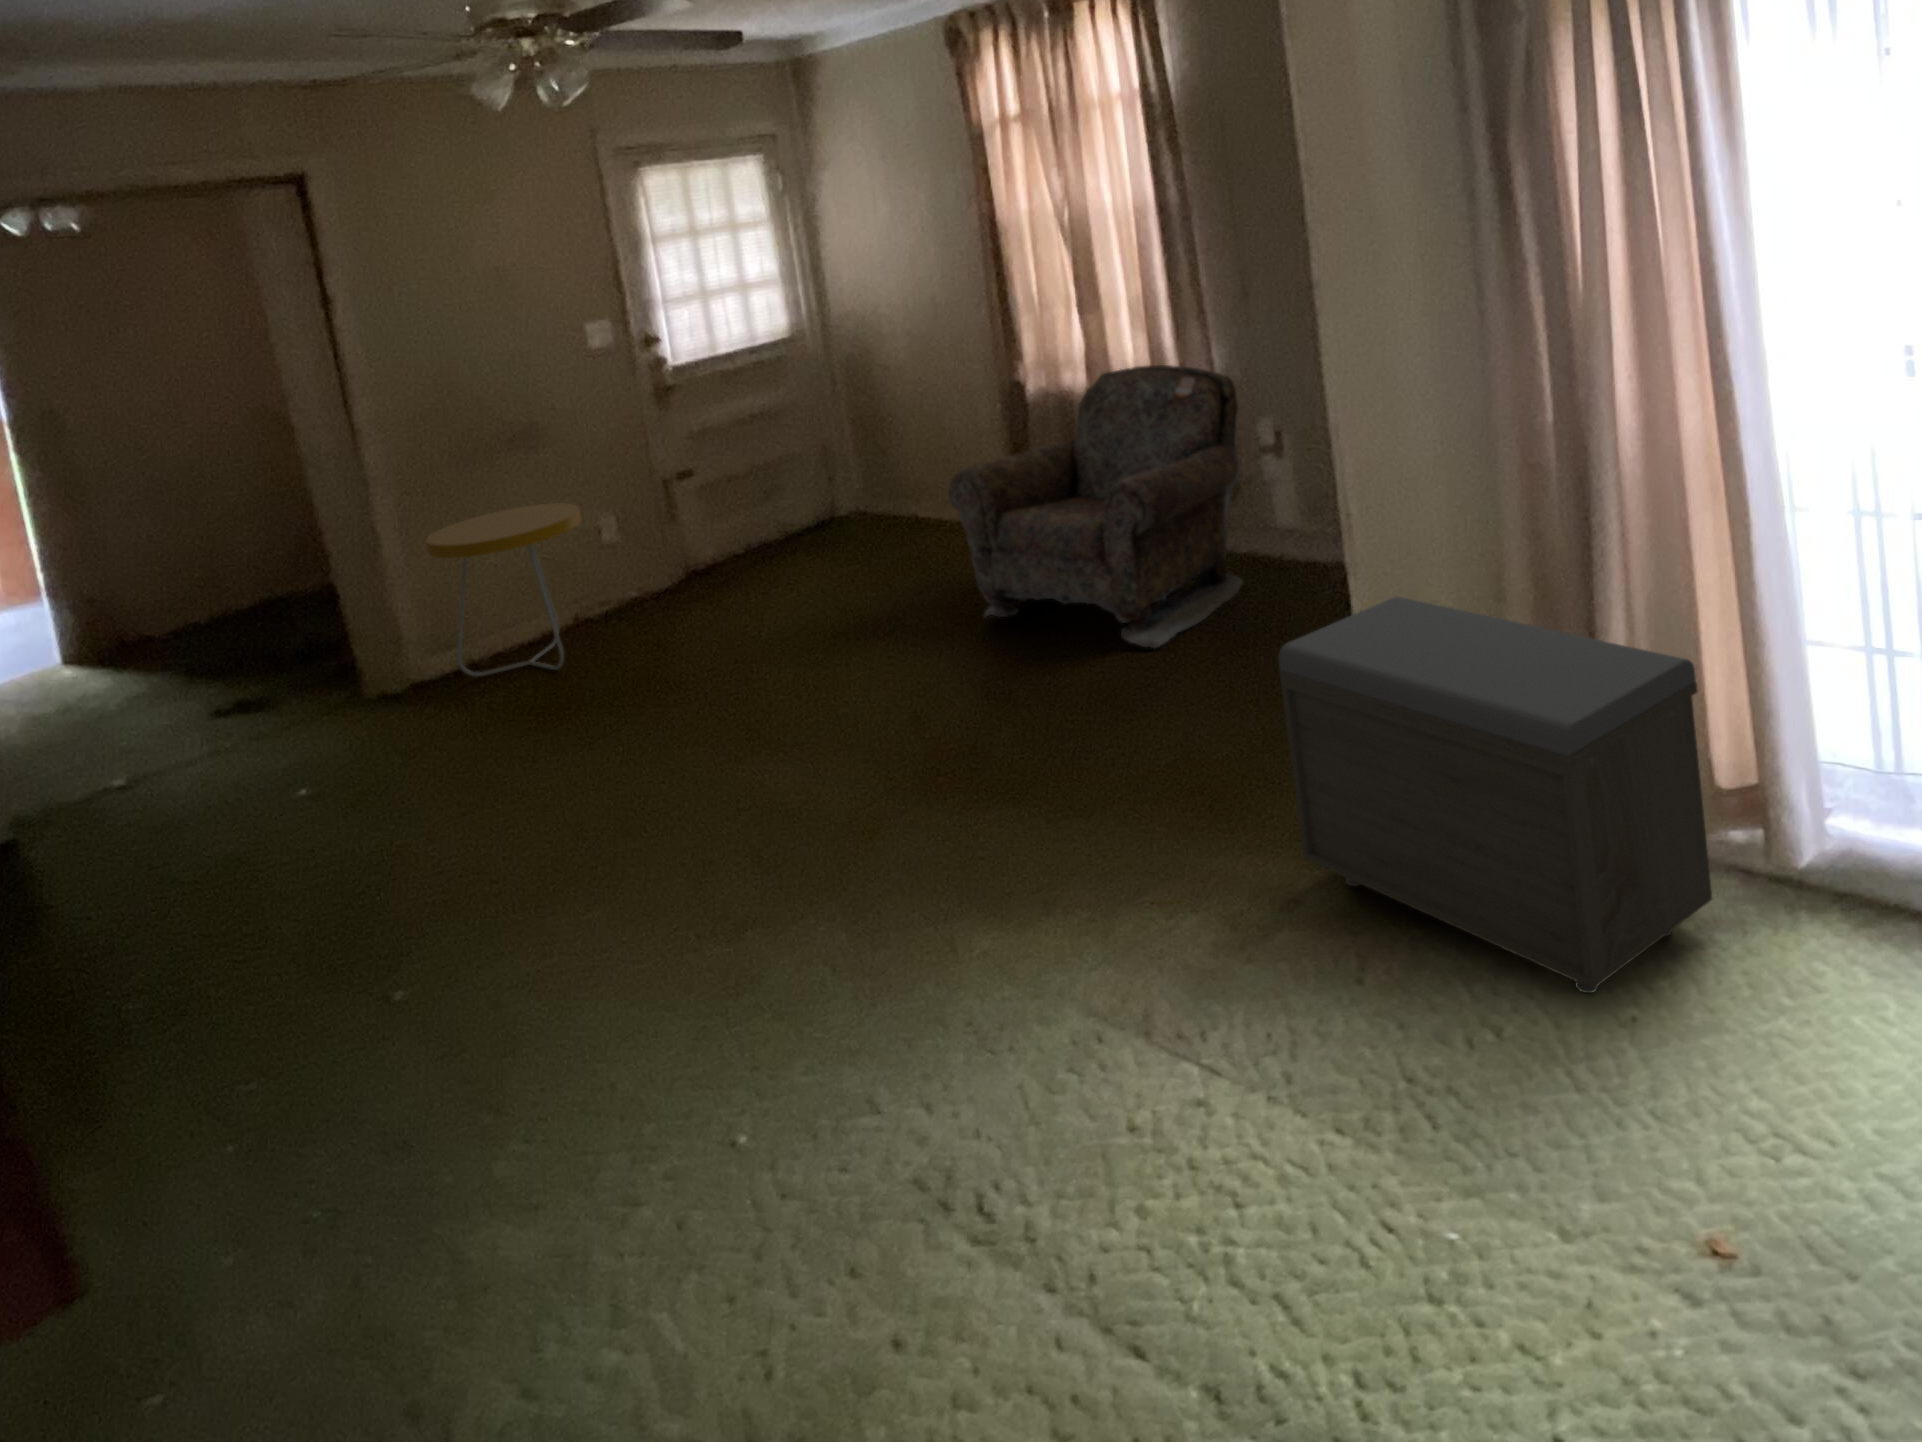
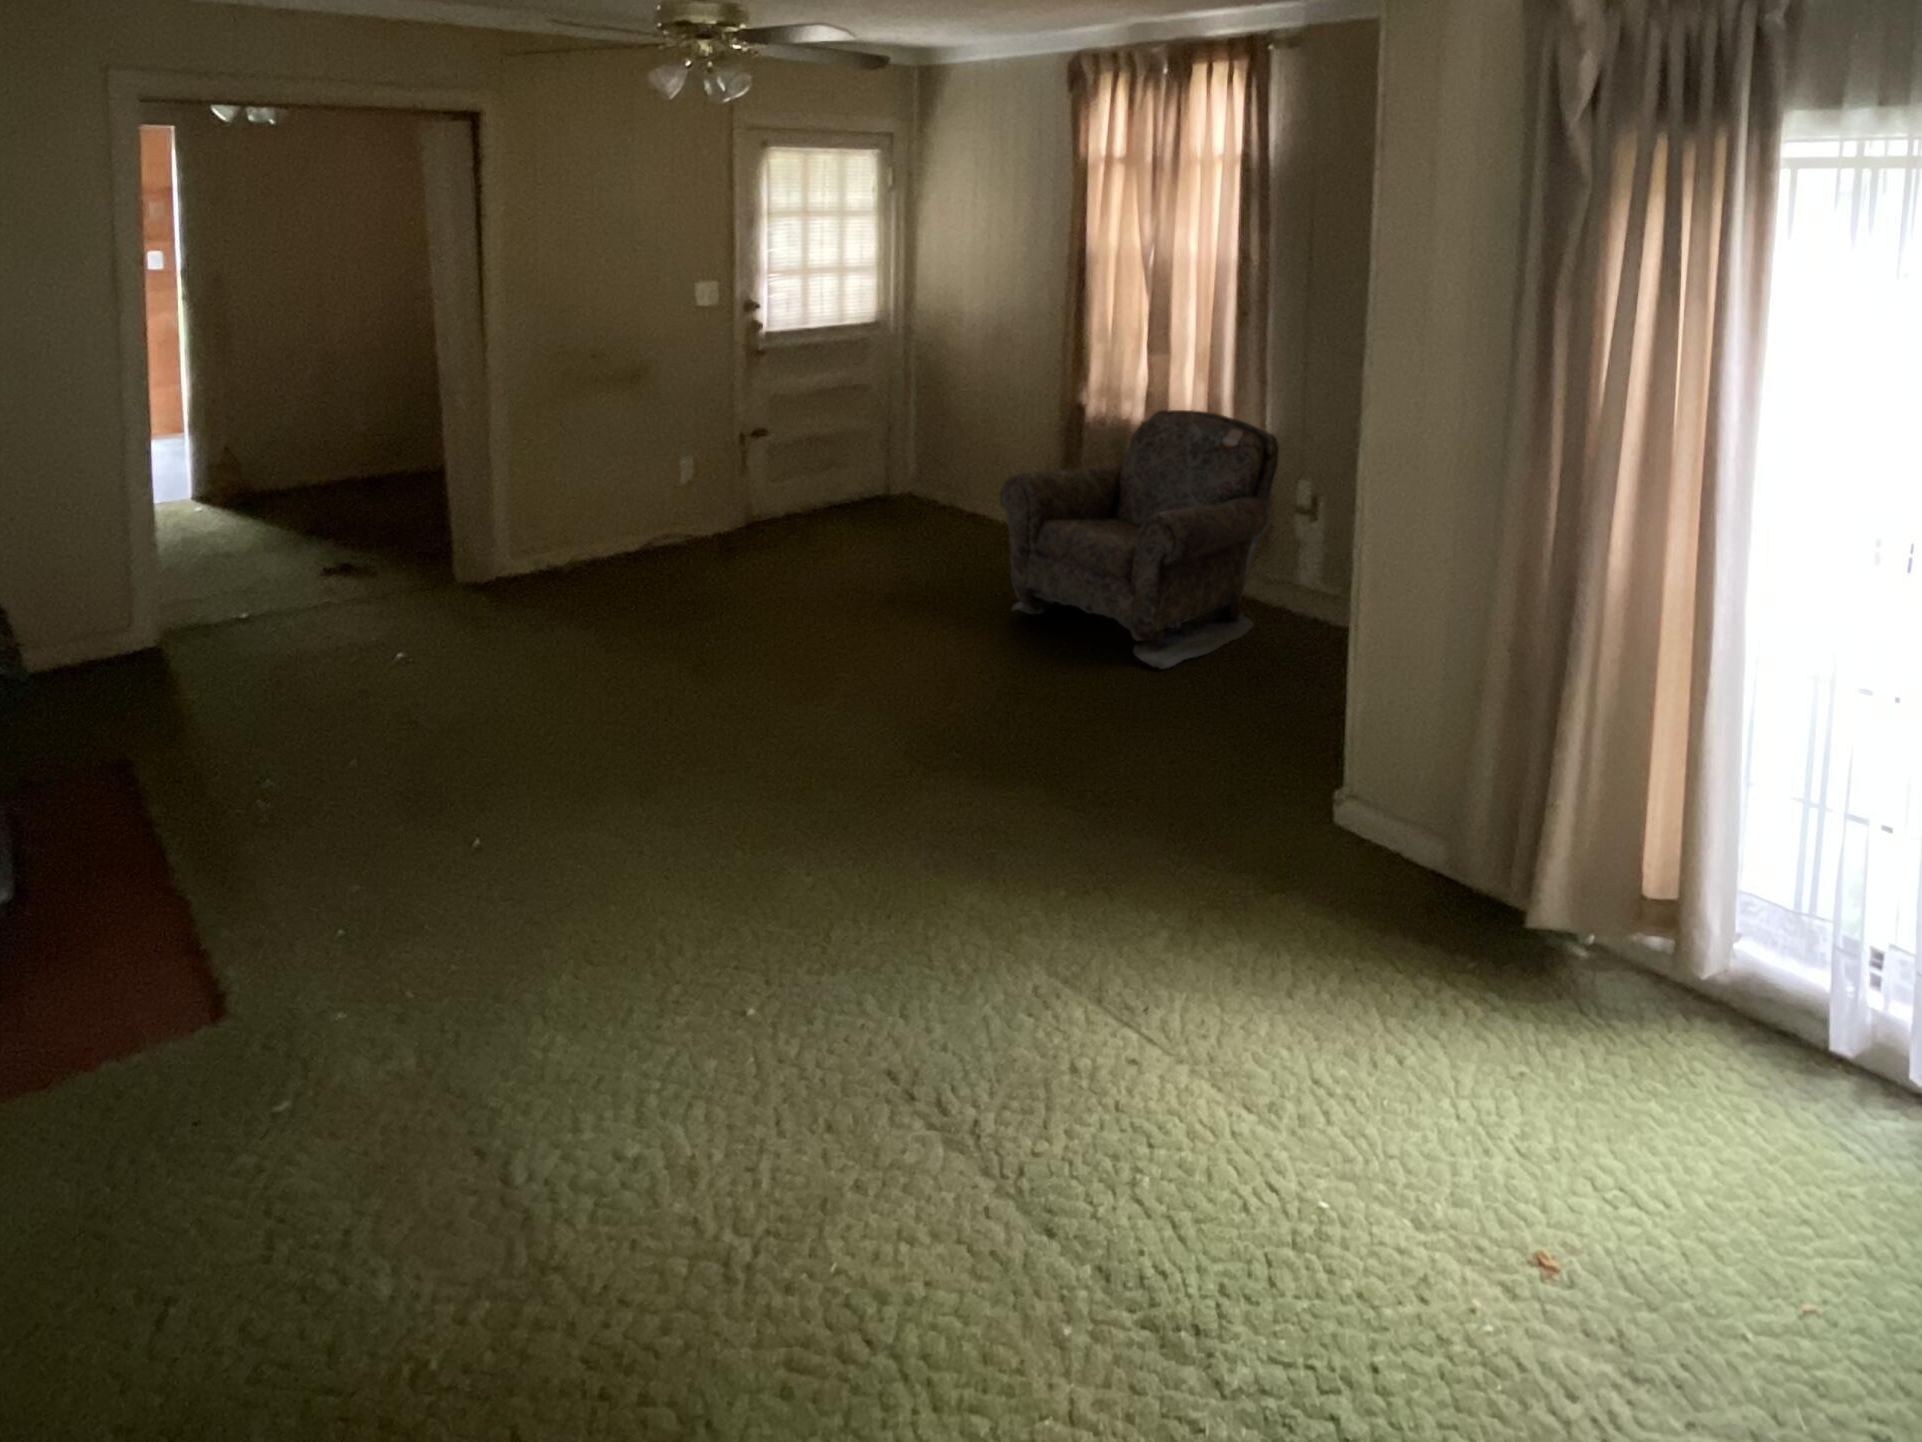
side table: present [425,503,581,677] -> none [533,432,670,582]
storage bench: present [1278,597,1712,993] -> none [1260,667,1635,1041]

